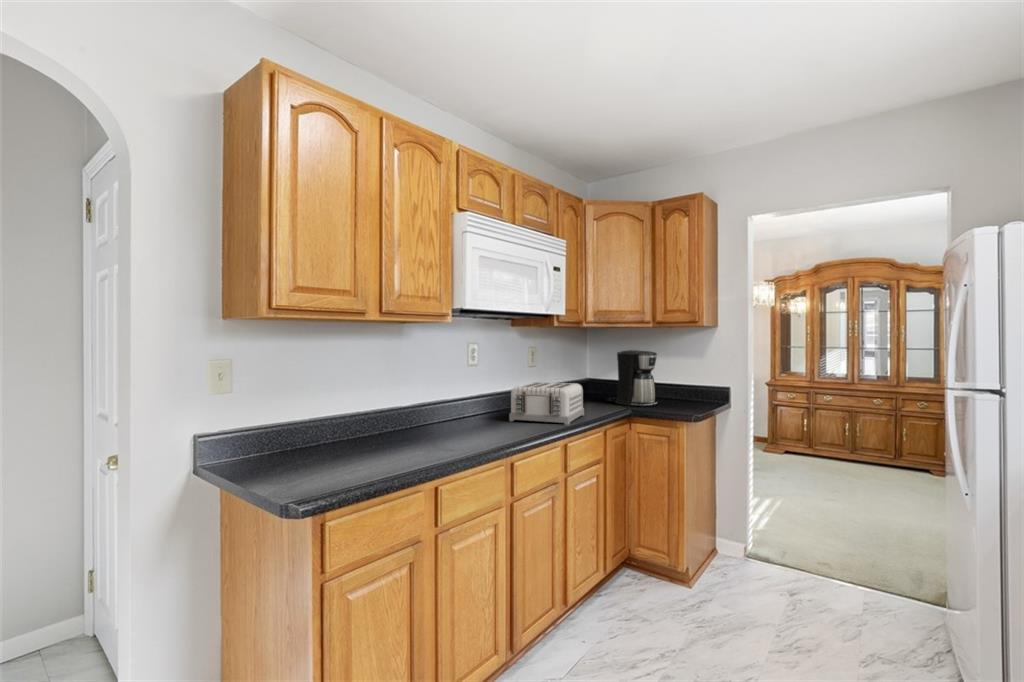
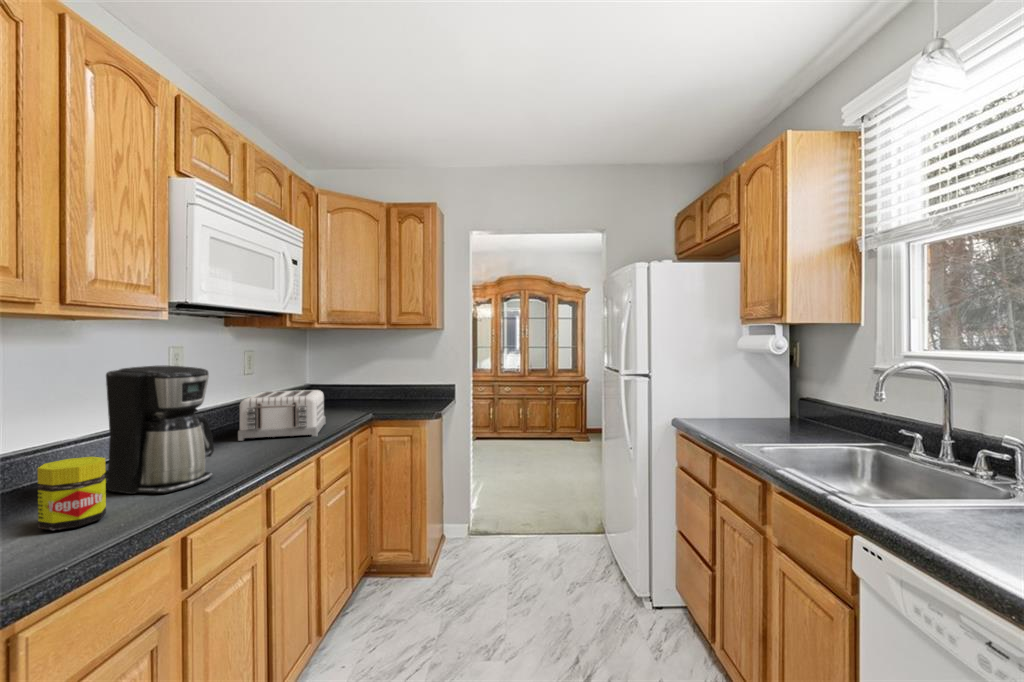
coffee maker: present [607,350,657,407] -> present [104,366,214,494]
jar: none [358,418,395,465] -> present [37,457,106,530]

